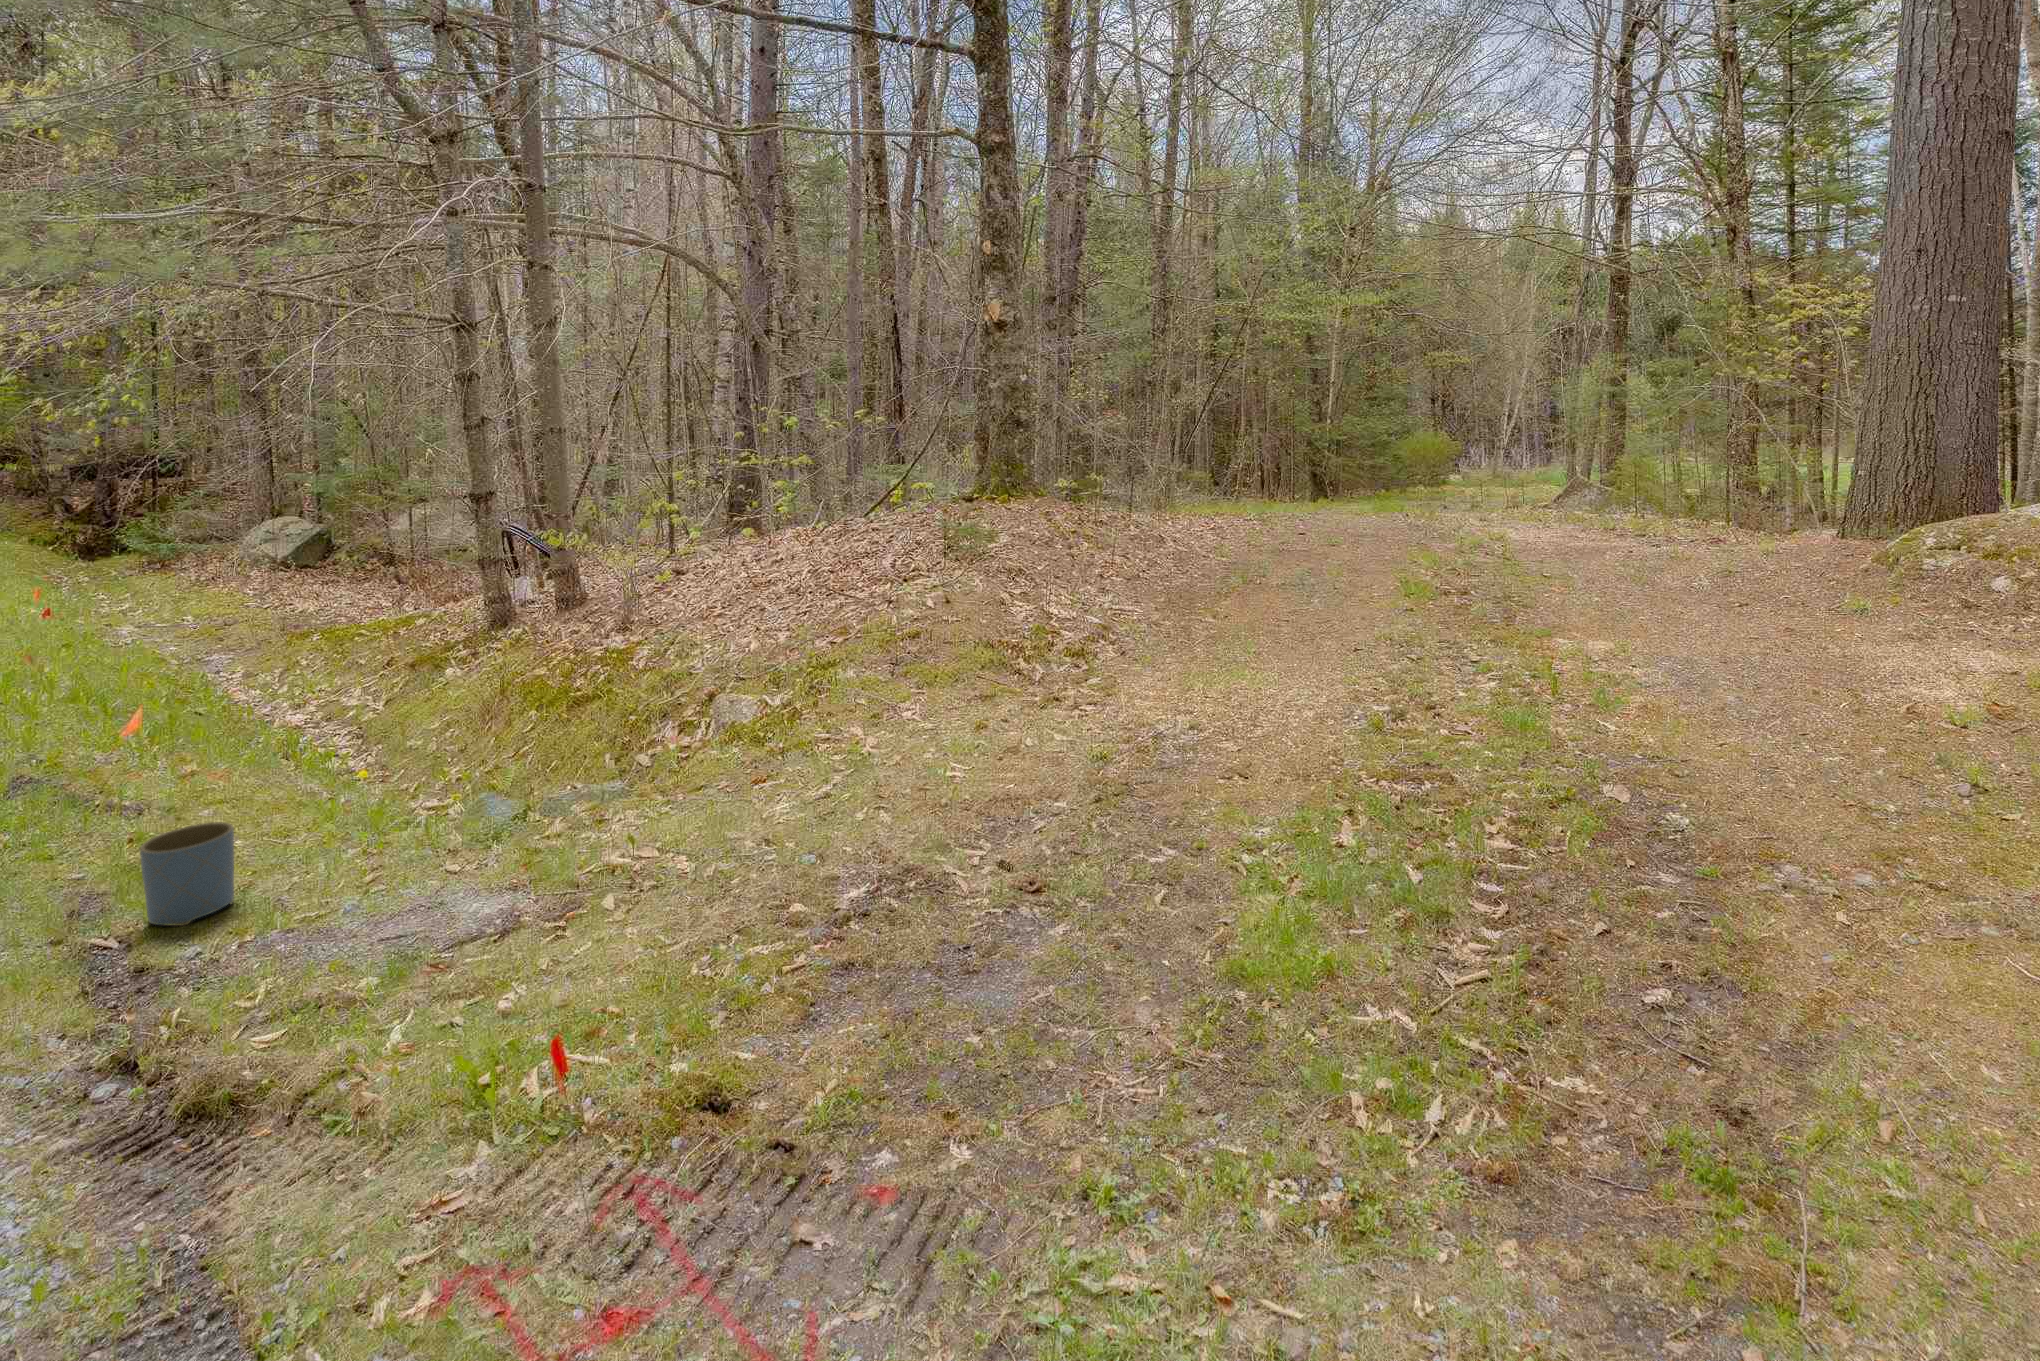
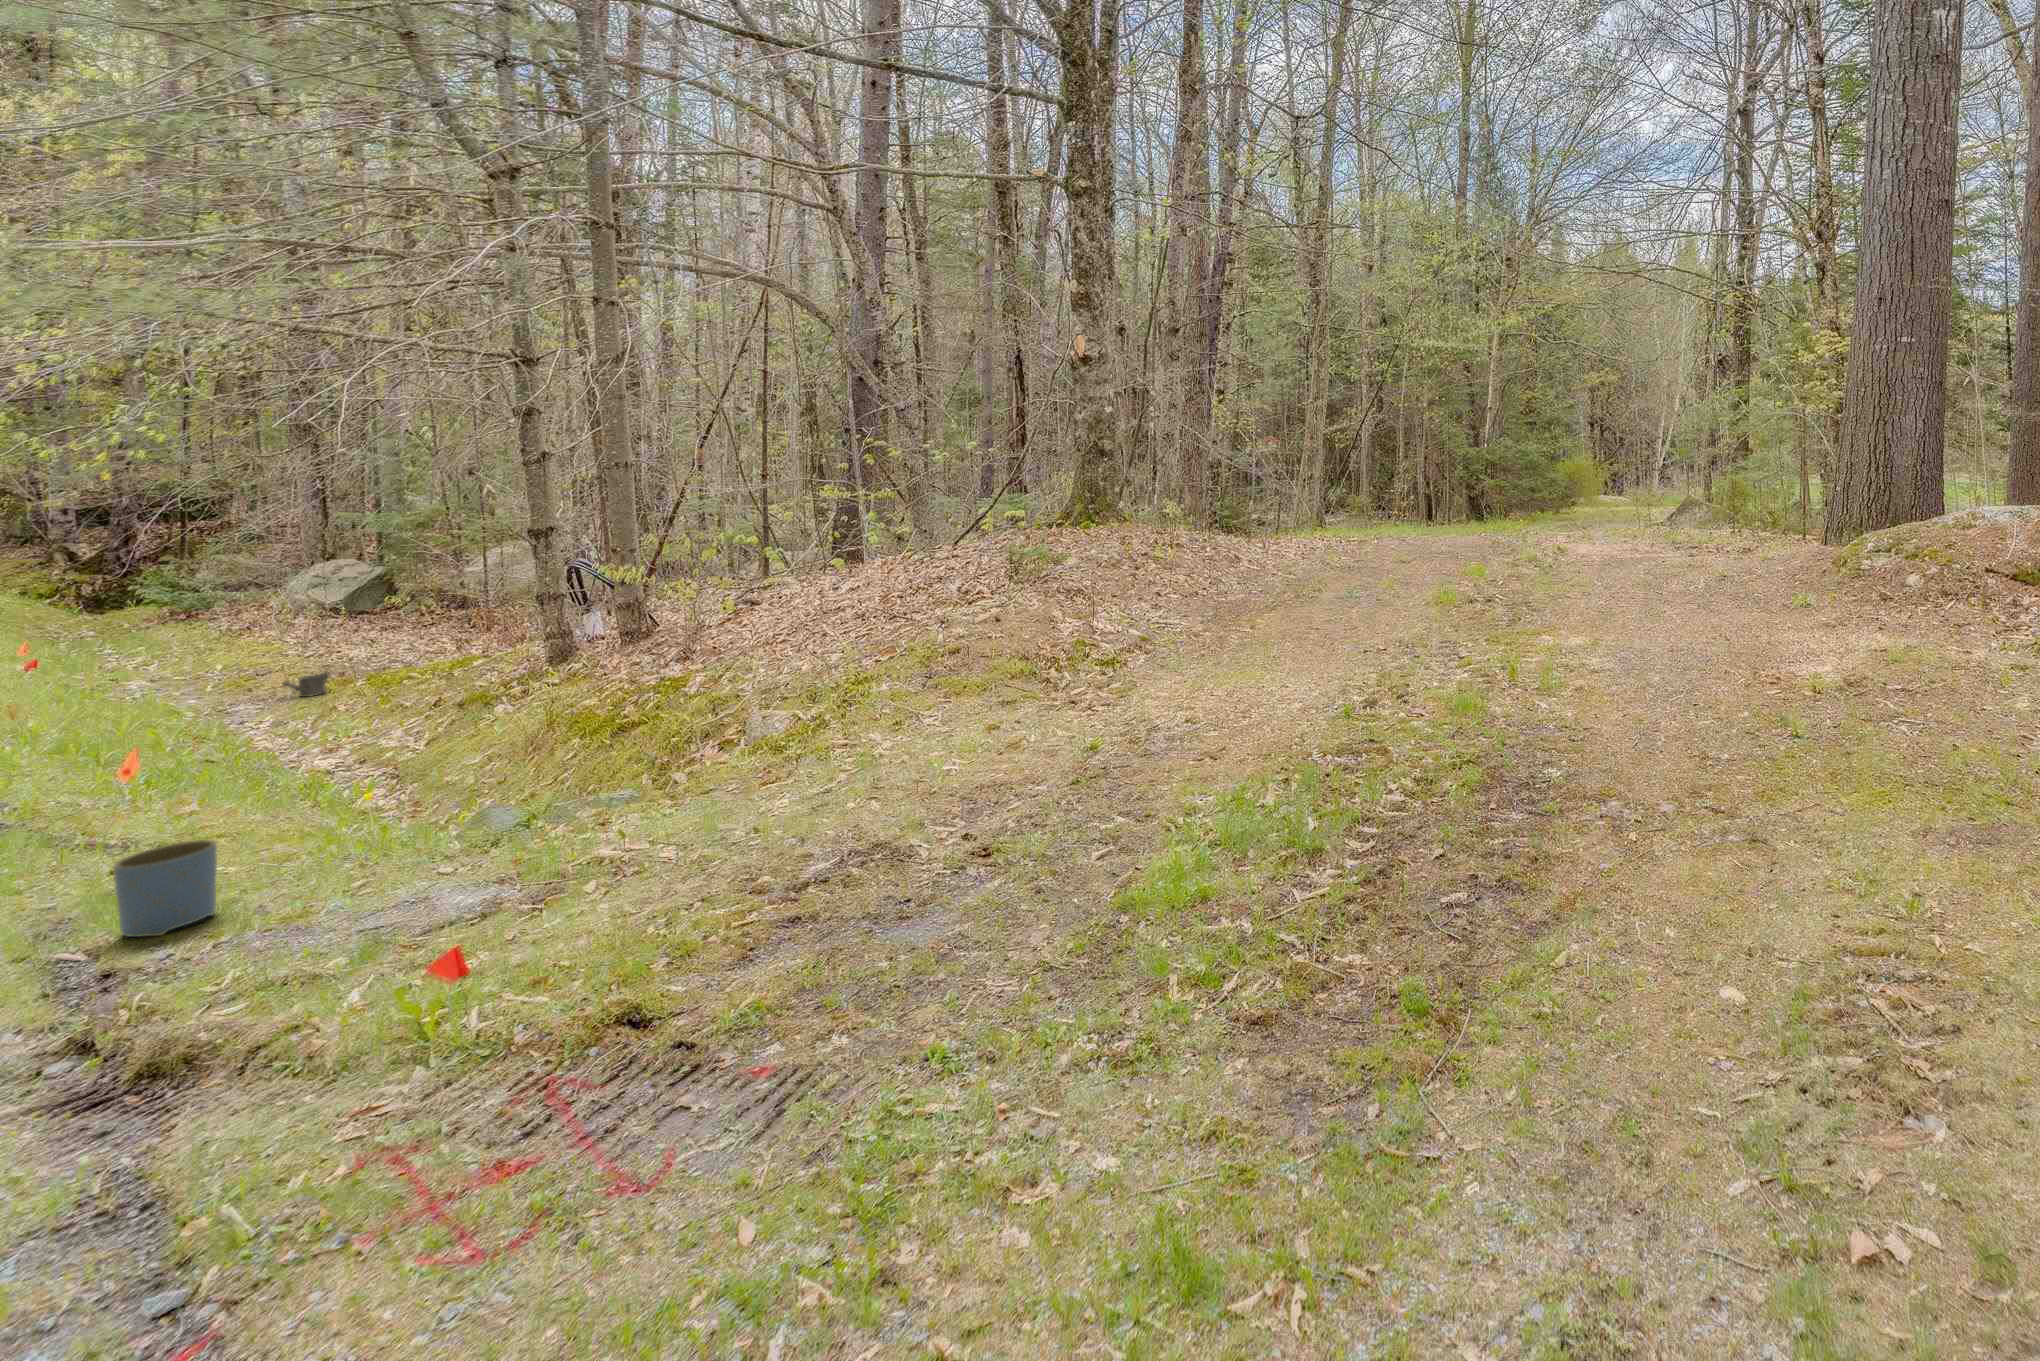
watering can: none [253,626,291,650] -> present [283,672,328,697]

